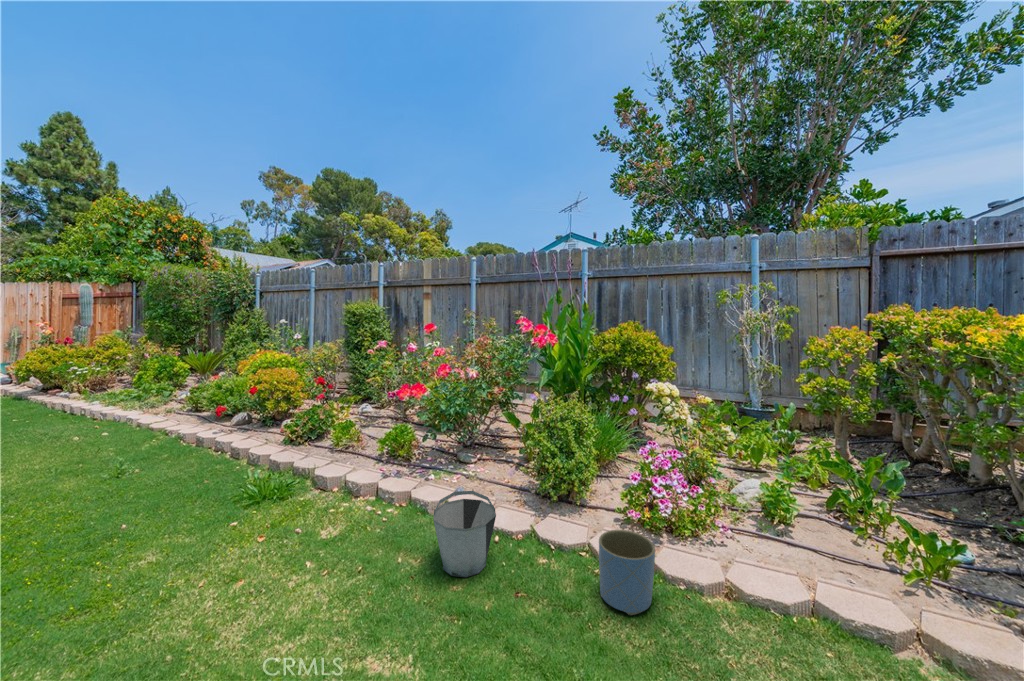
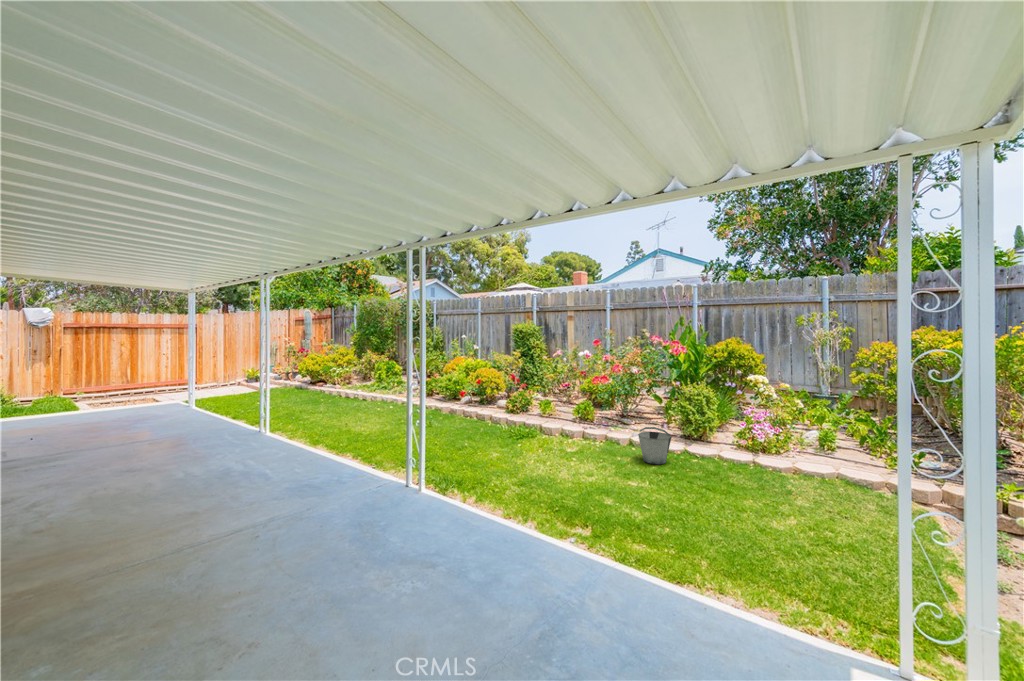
planter: present [599,530,655,615] -> none [728,443,758,476]

